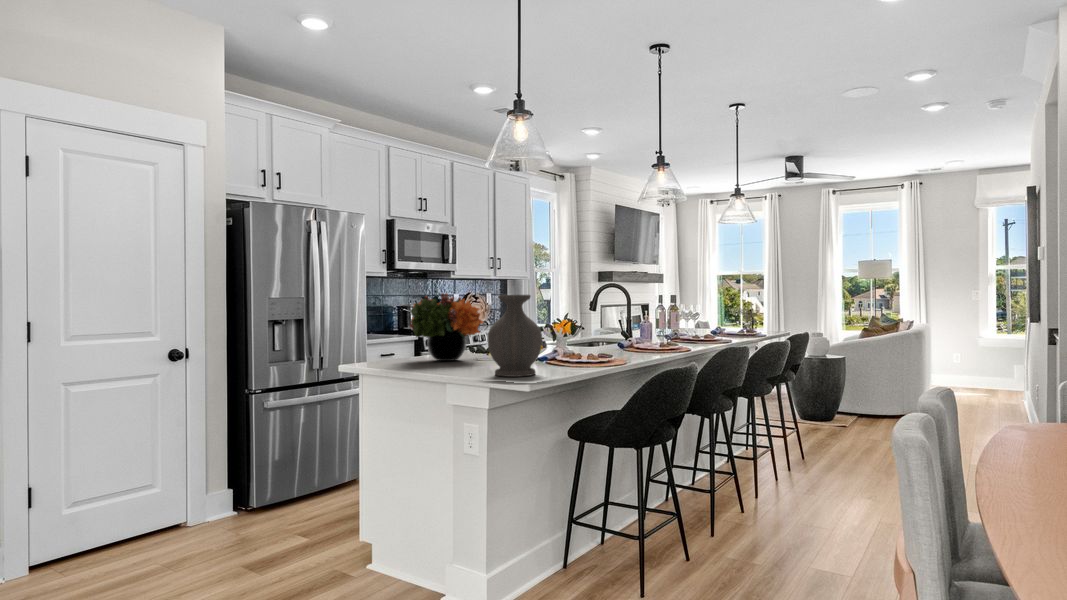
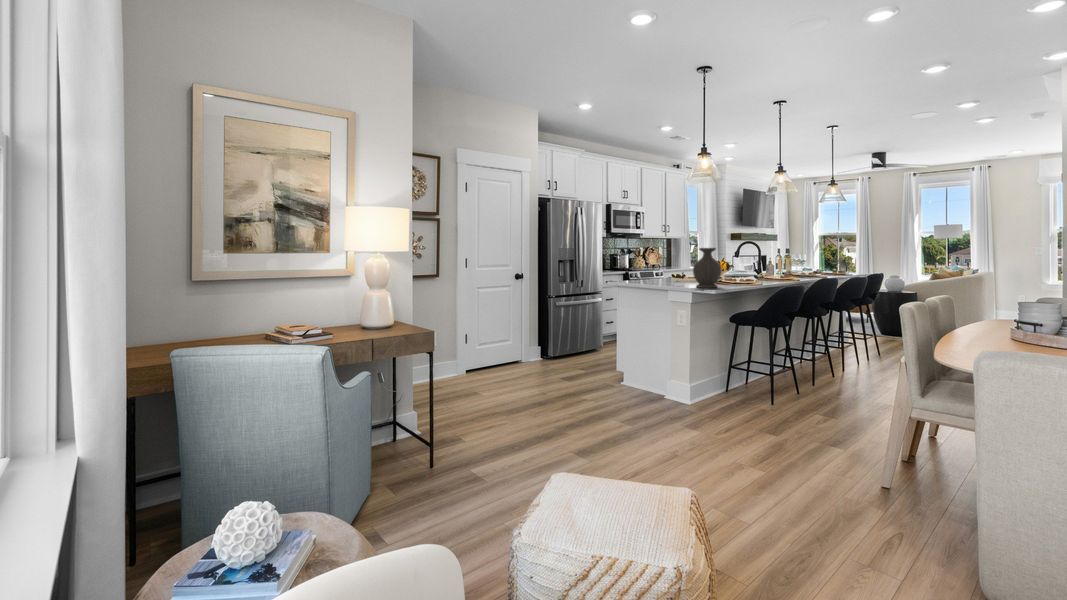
flower arrangement: present [410,293,483,361] -> none [642,247,683,283]

